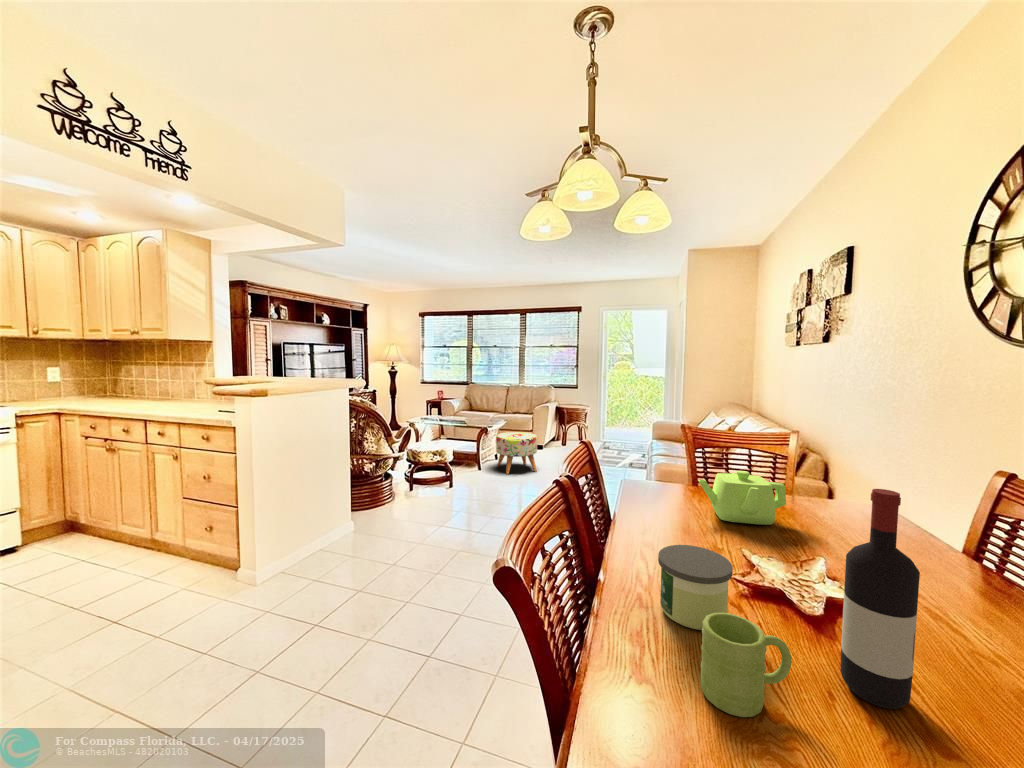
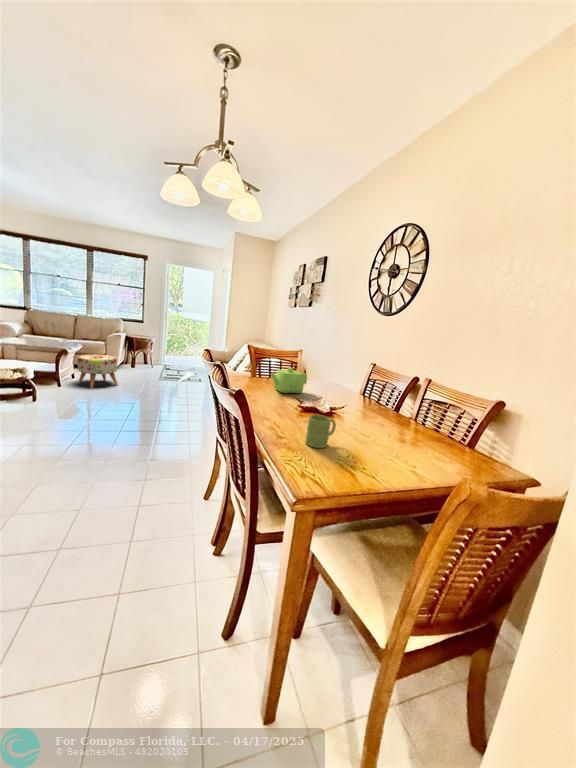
wine bottle: present [841,489,920,709] -> none [344,363,371,438]
candle: present [658,545,733,630] -> none [276,397,308,429]

